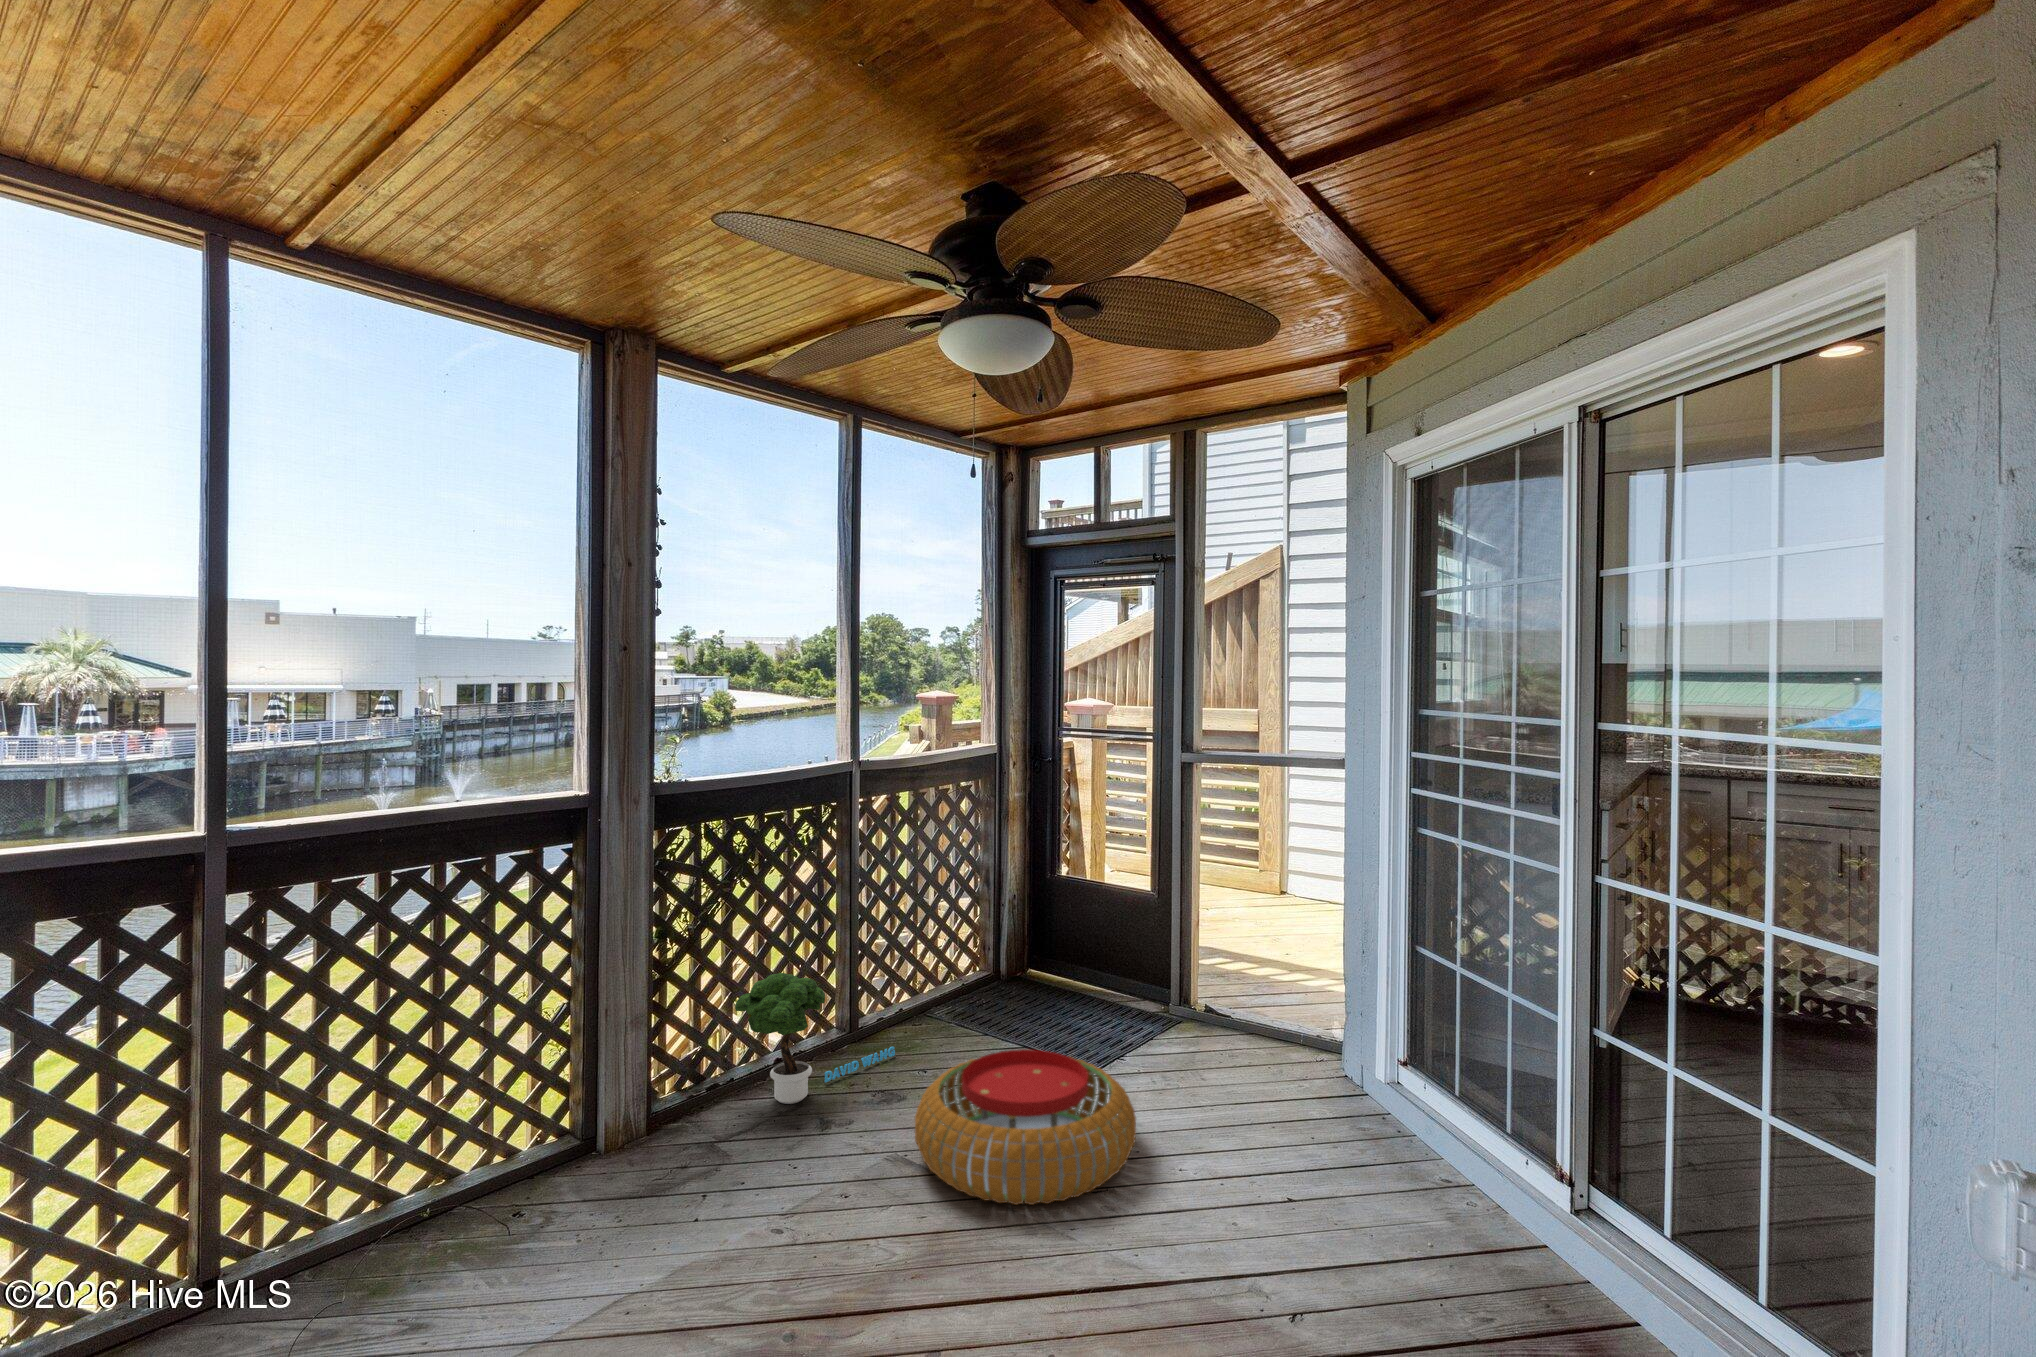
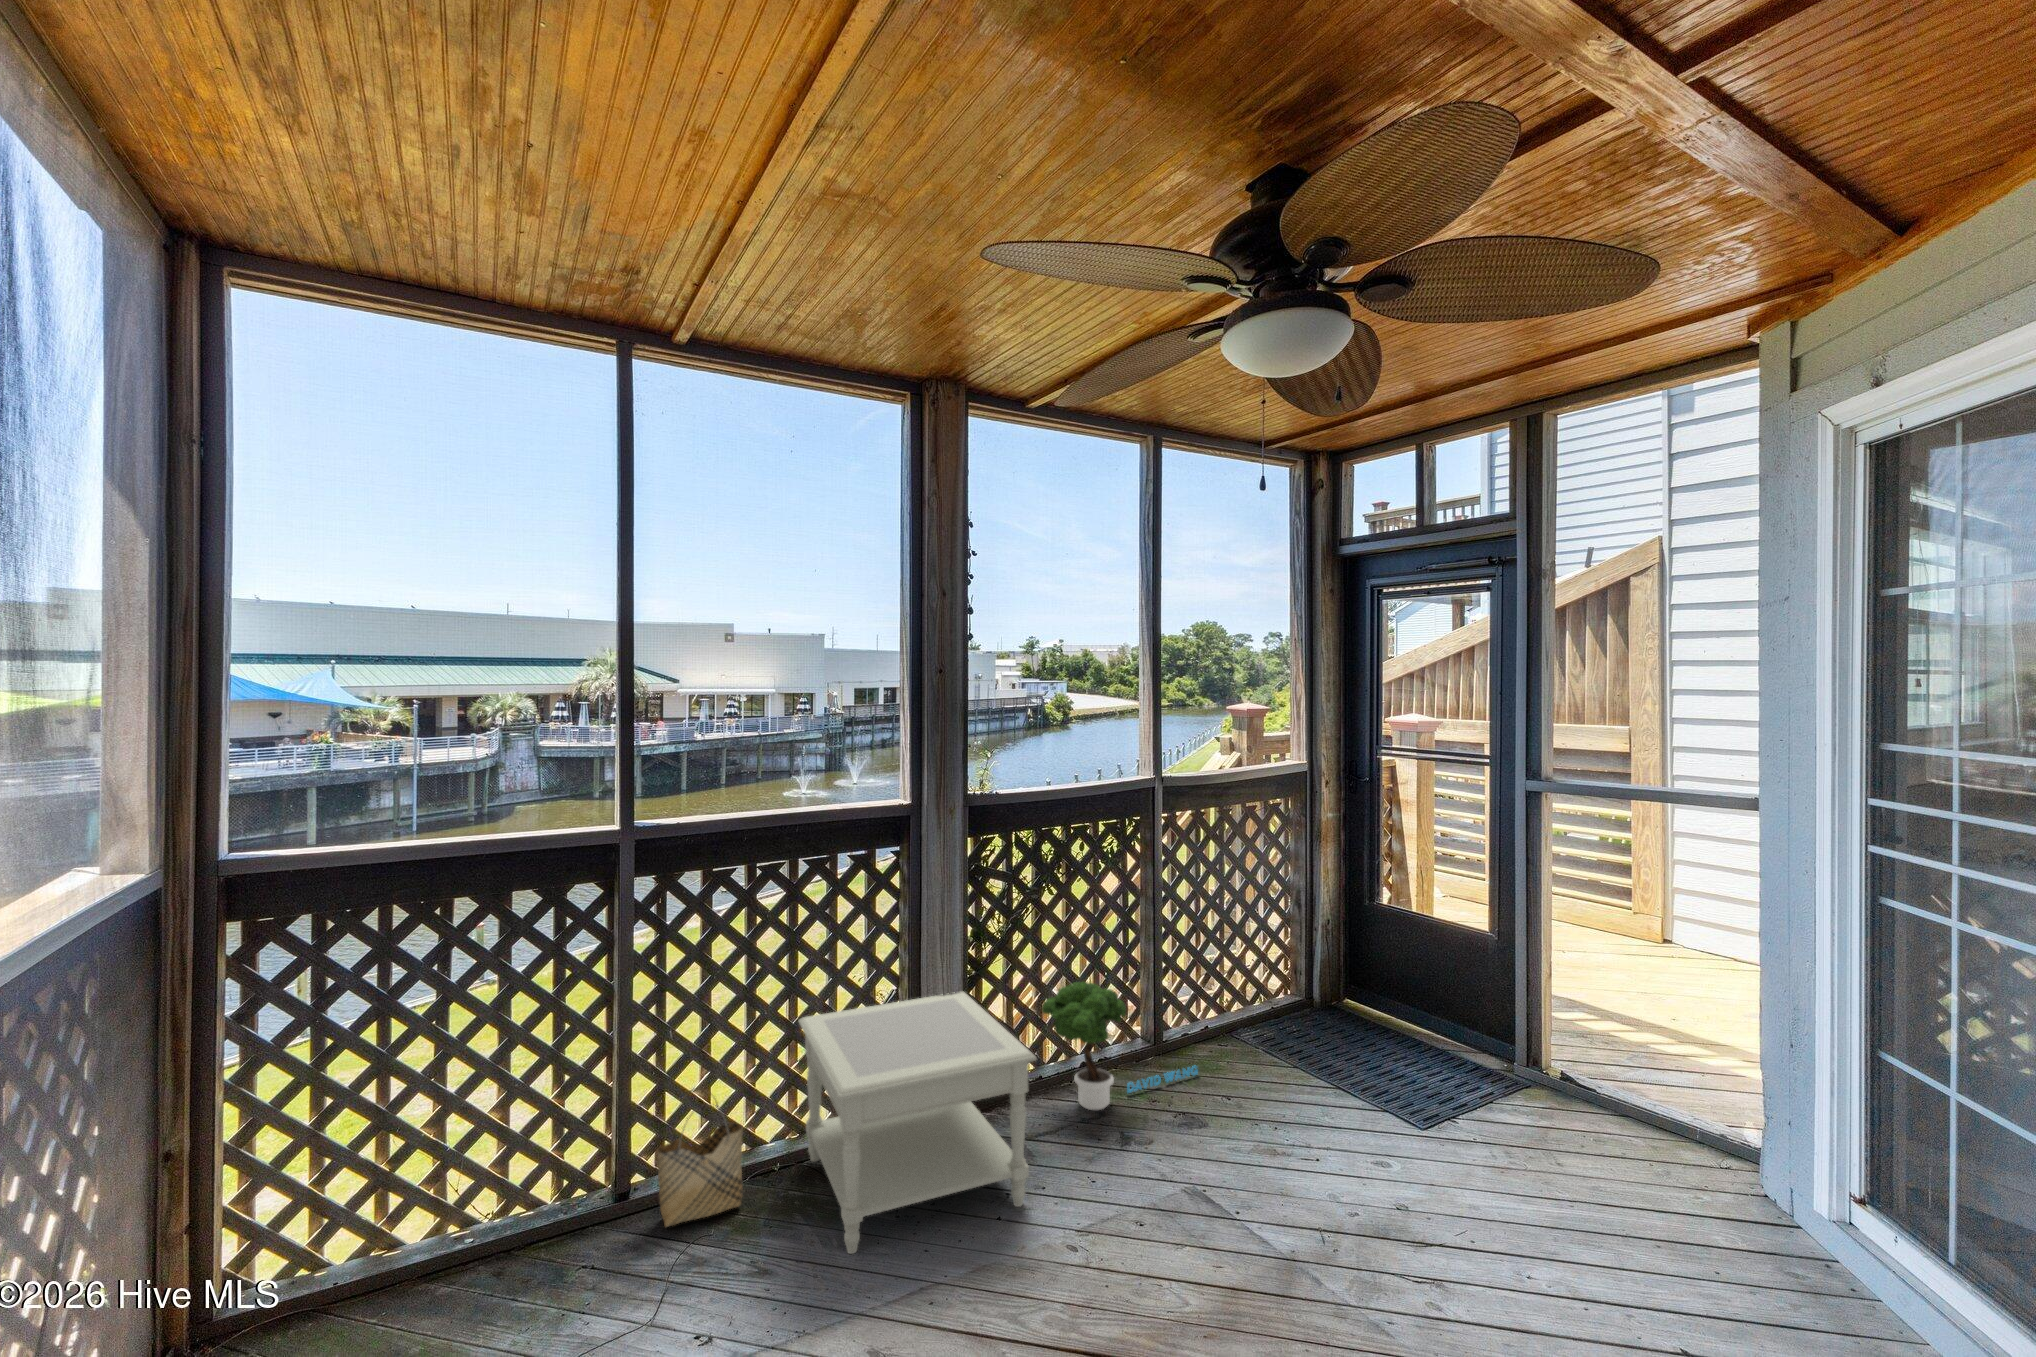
side table: none [446,996,739,1288] -> present [799,992,1037,1254]
pouf: present [915,1049,1136,1205] -> none [1212,1097,1470,1285]
woven basket: none [255,1139,377,1311] -> present [656,1088,743,1227]

